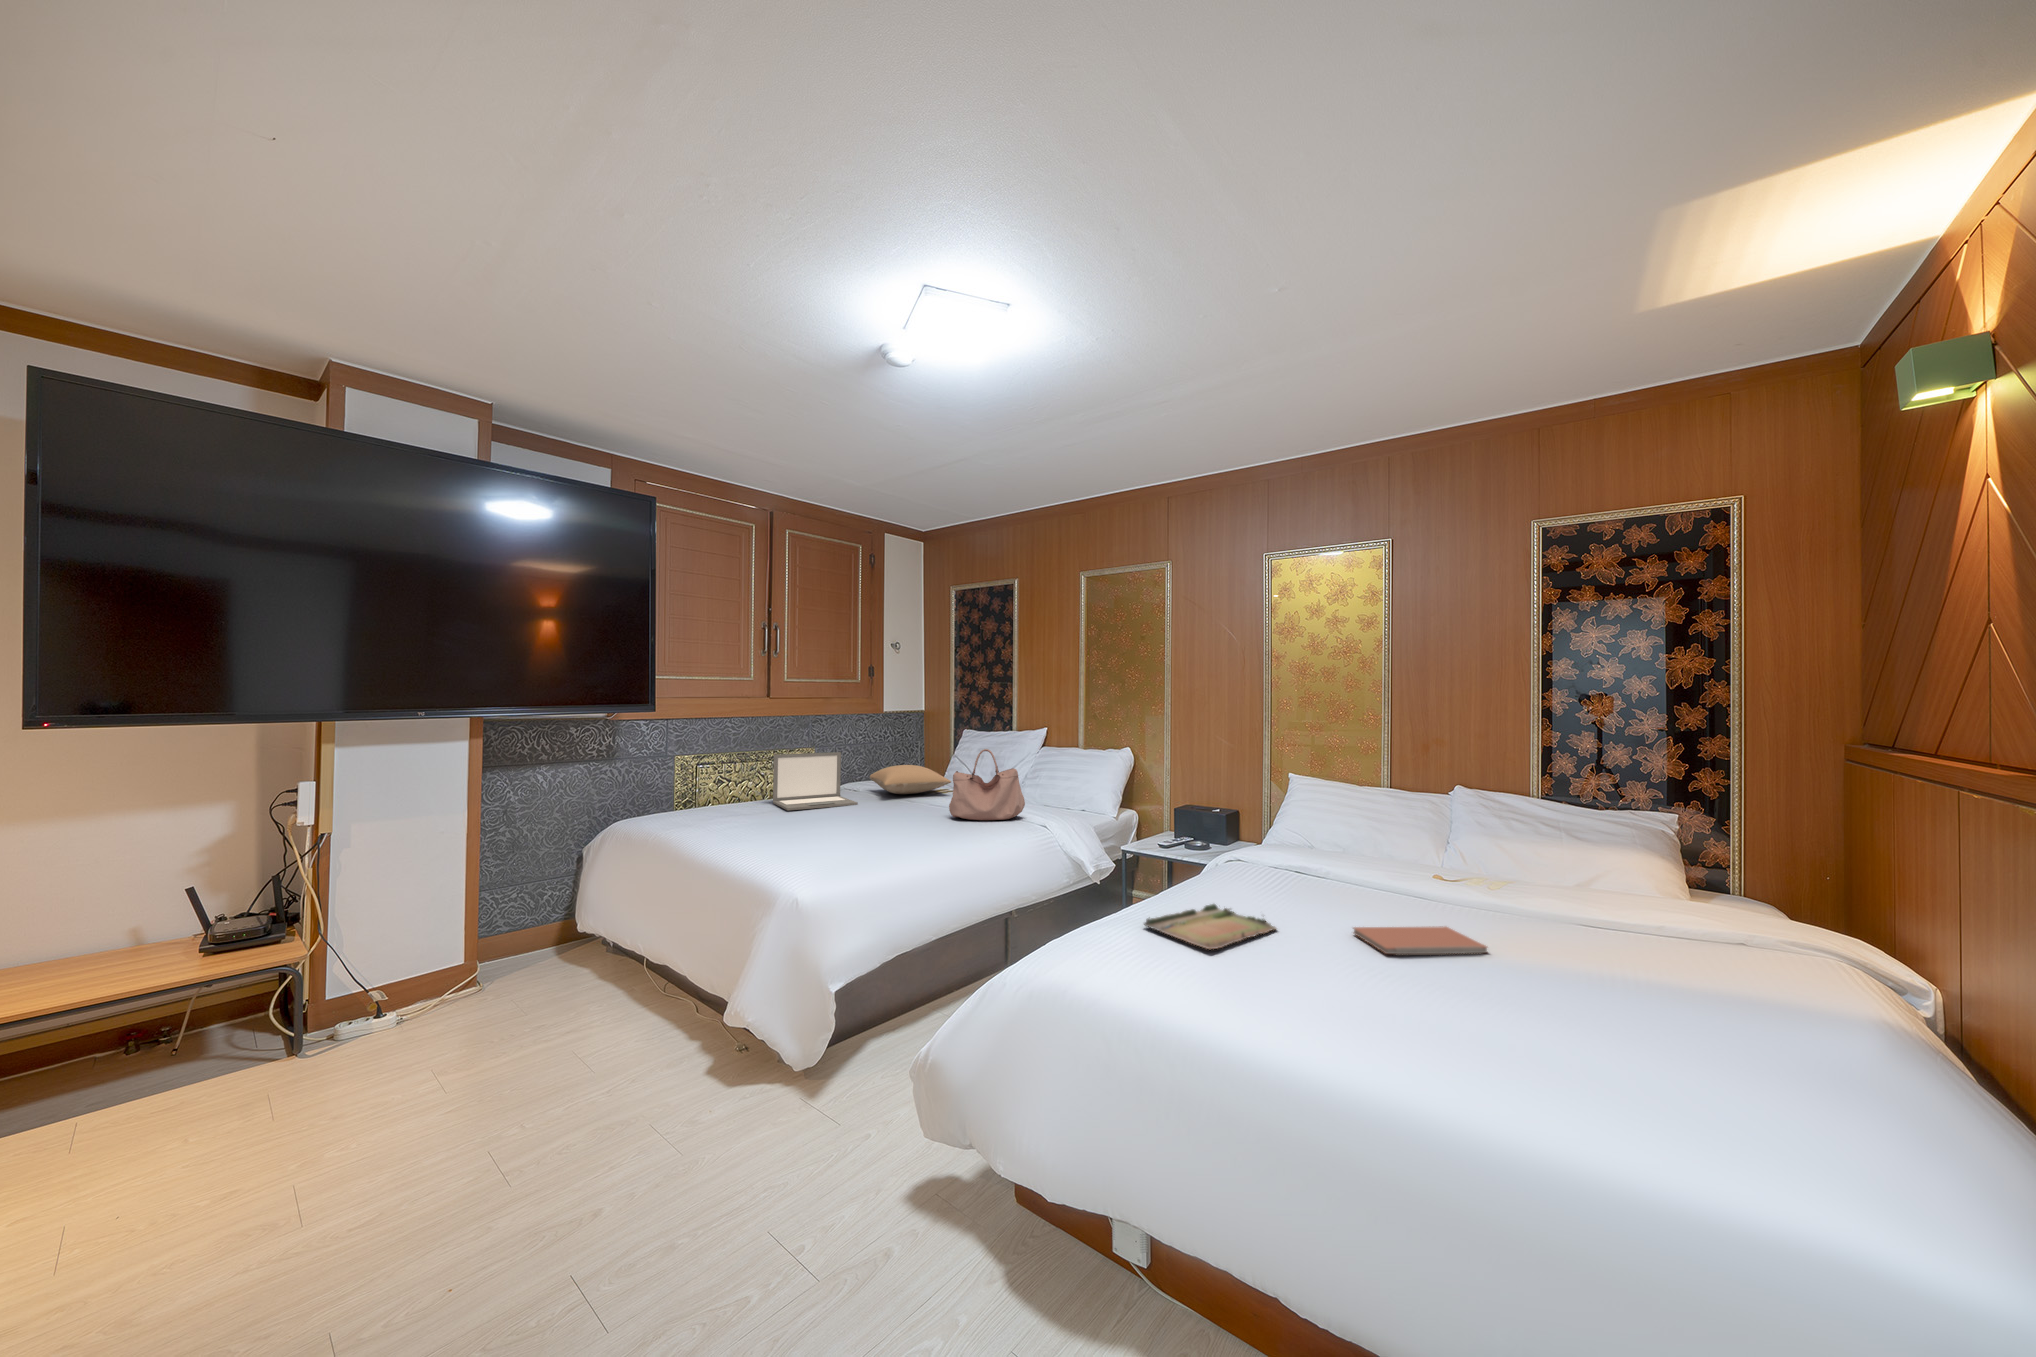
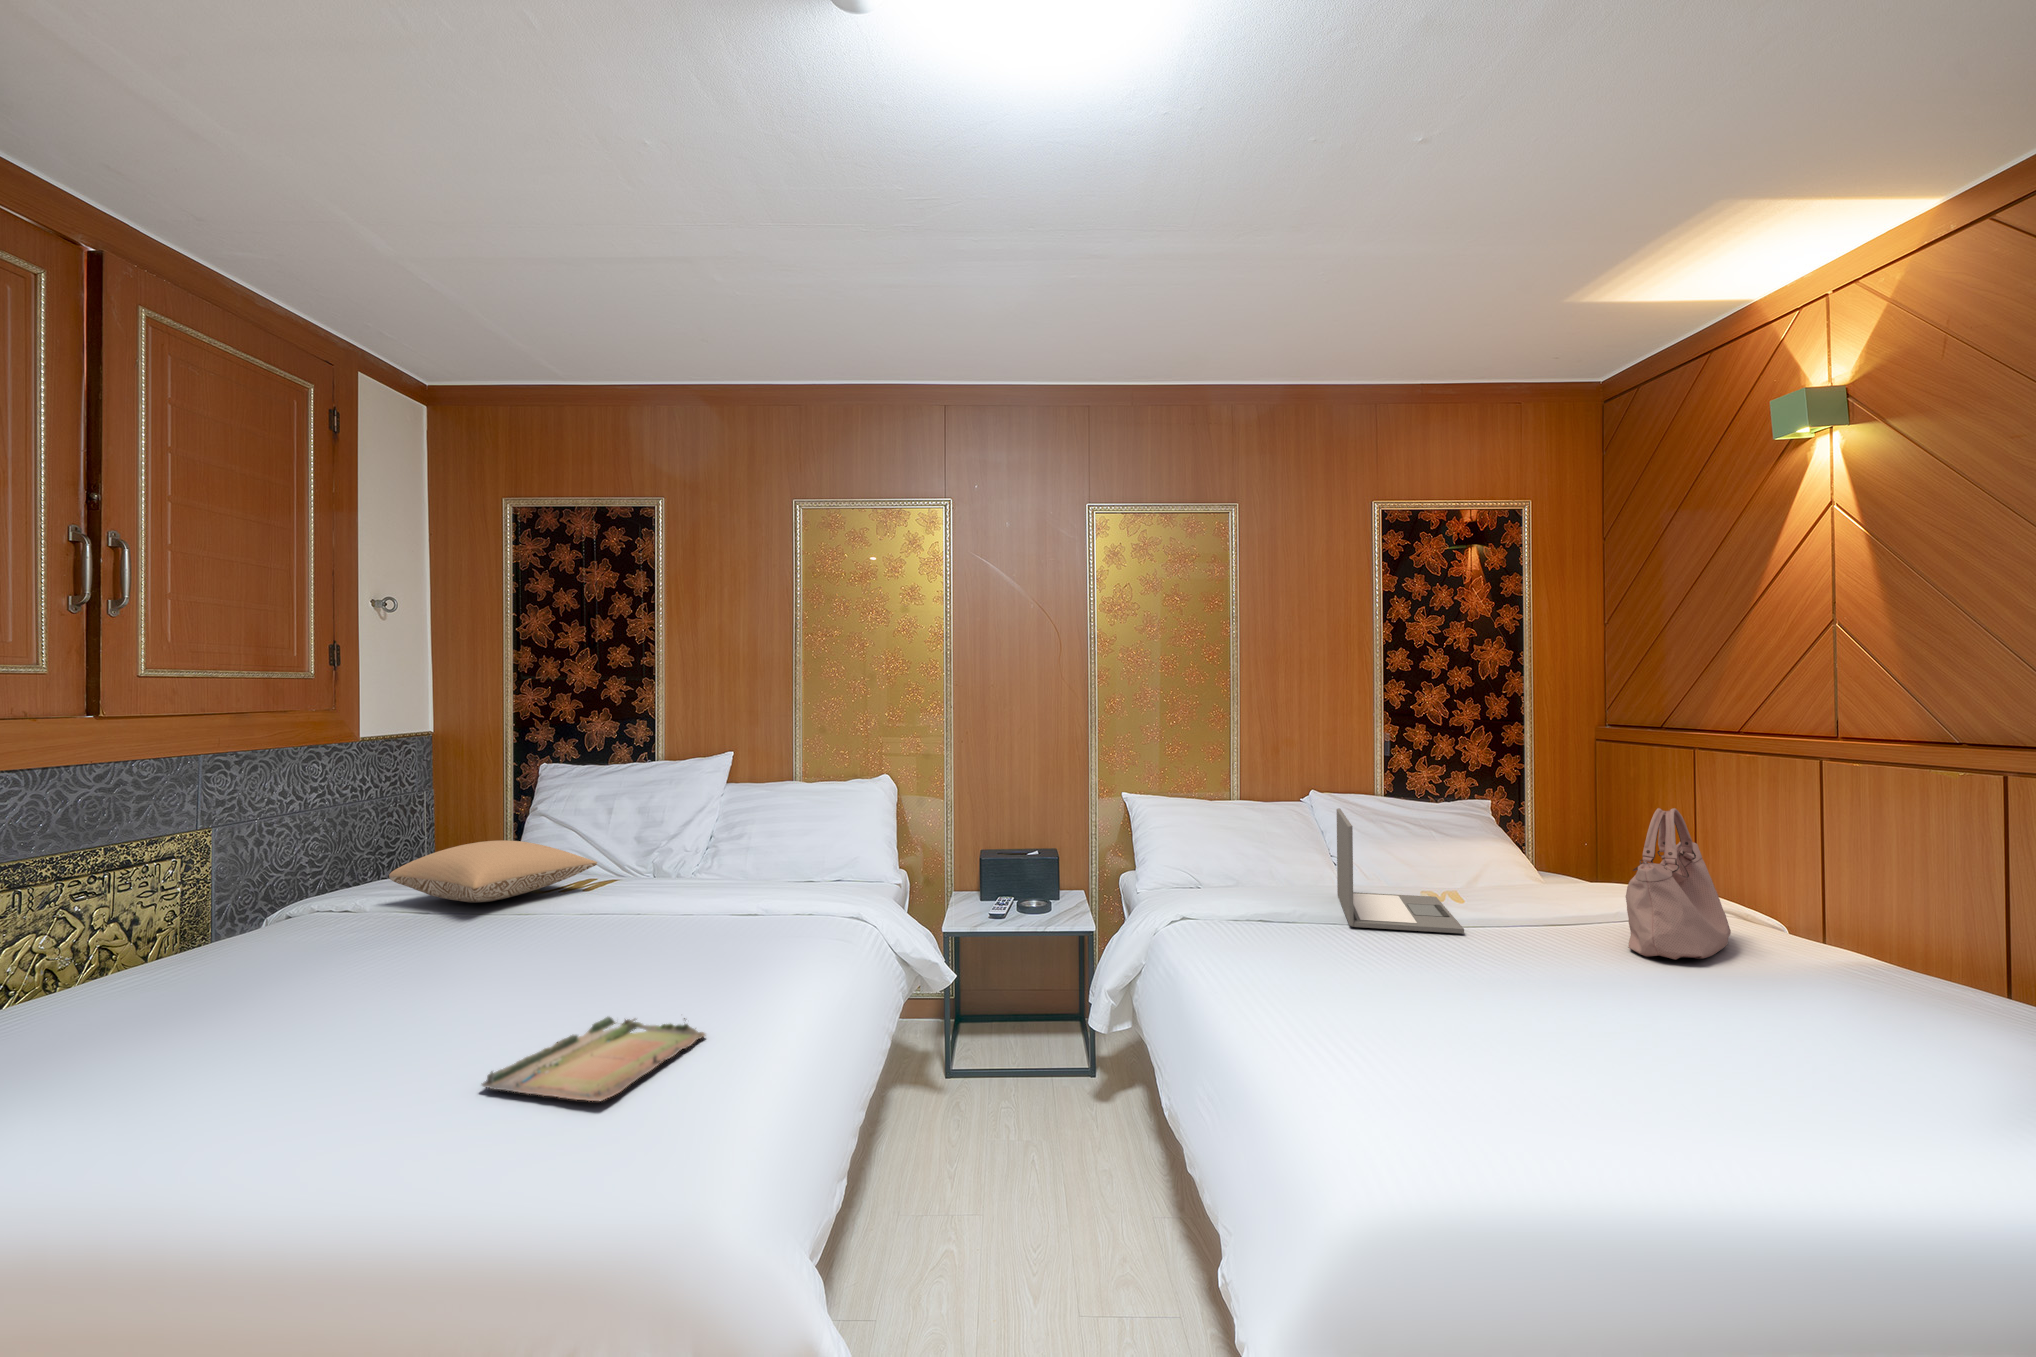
handbag: present [949,749,1025,820] -> present [1626,808,1731,960]
laptop: present [773,752,858,811] -> present [1337,808,1464,934]
tray: present [1144,904,1277,949] -> present [482,1017,706,1101]
notebook: present [1353,926,1487,955] -> none [1520,951,1636,999]

